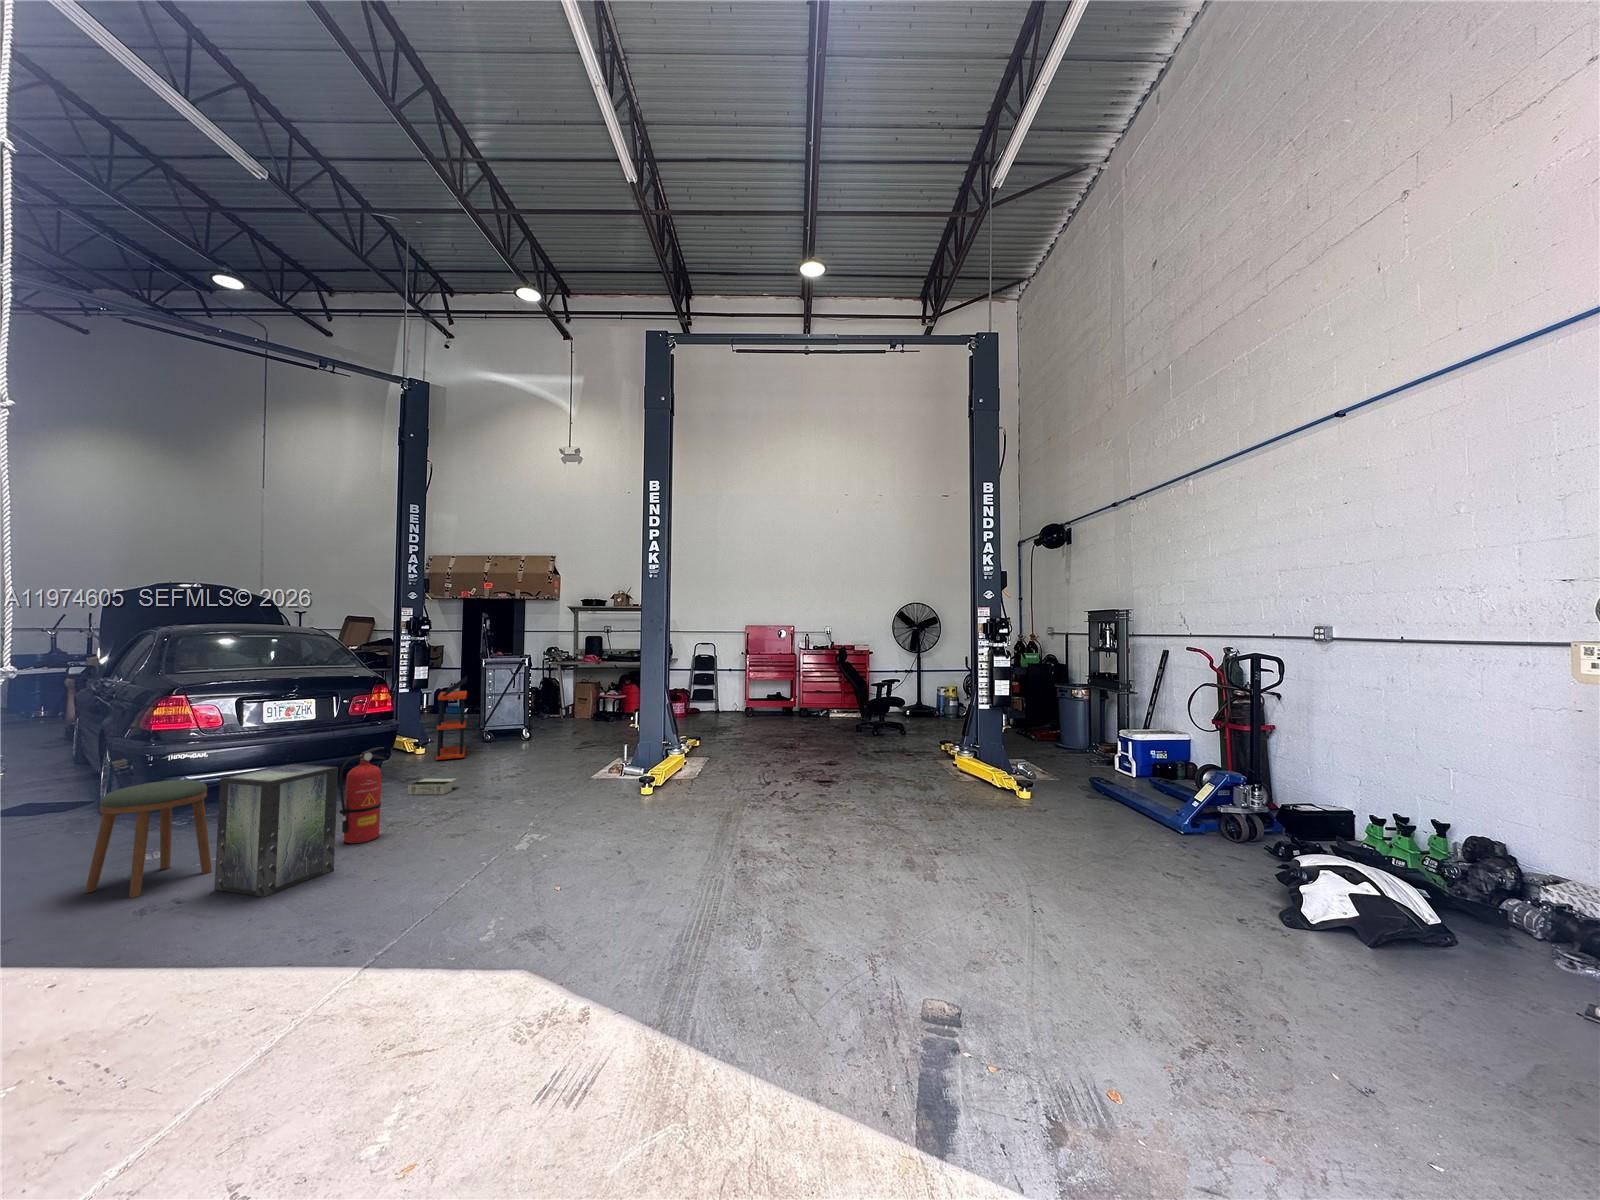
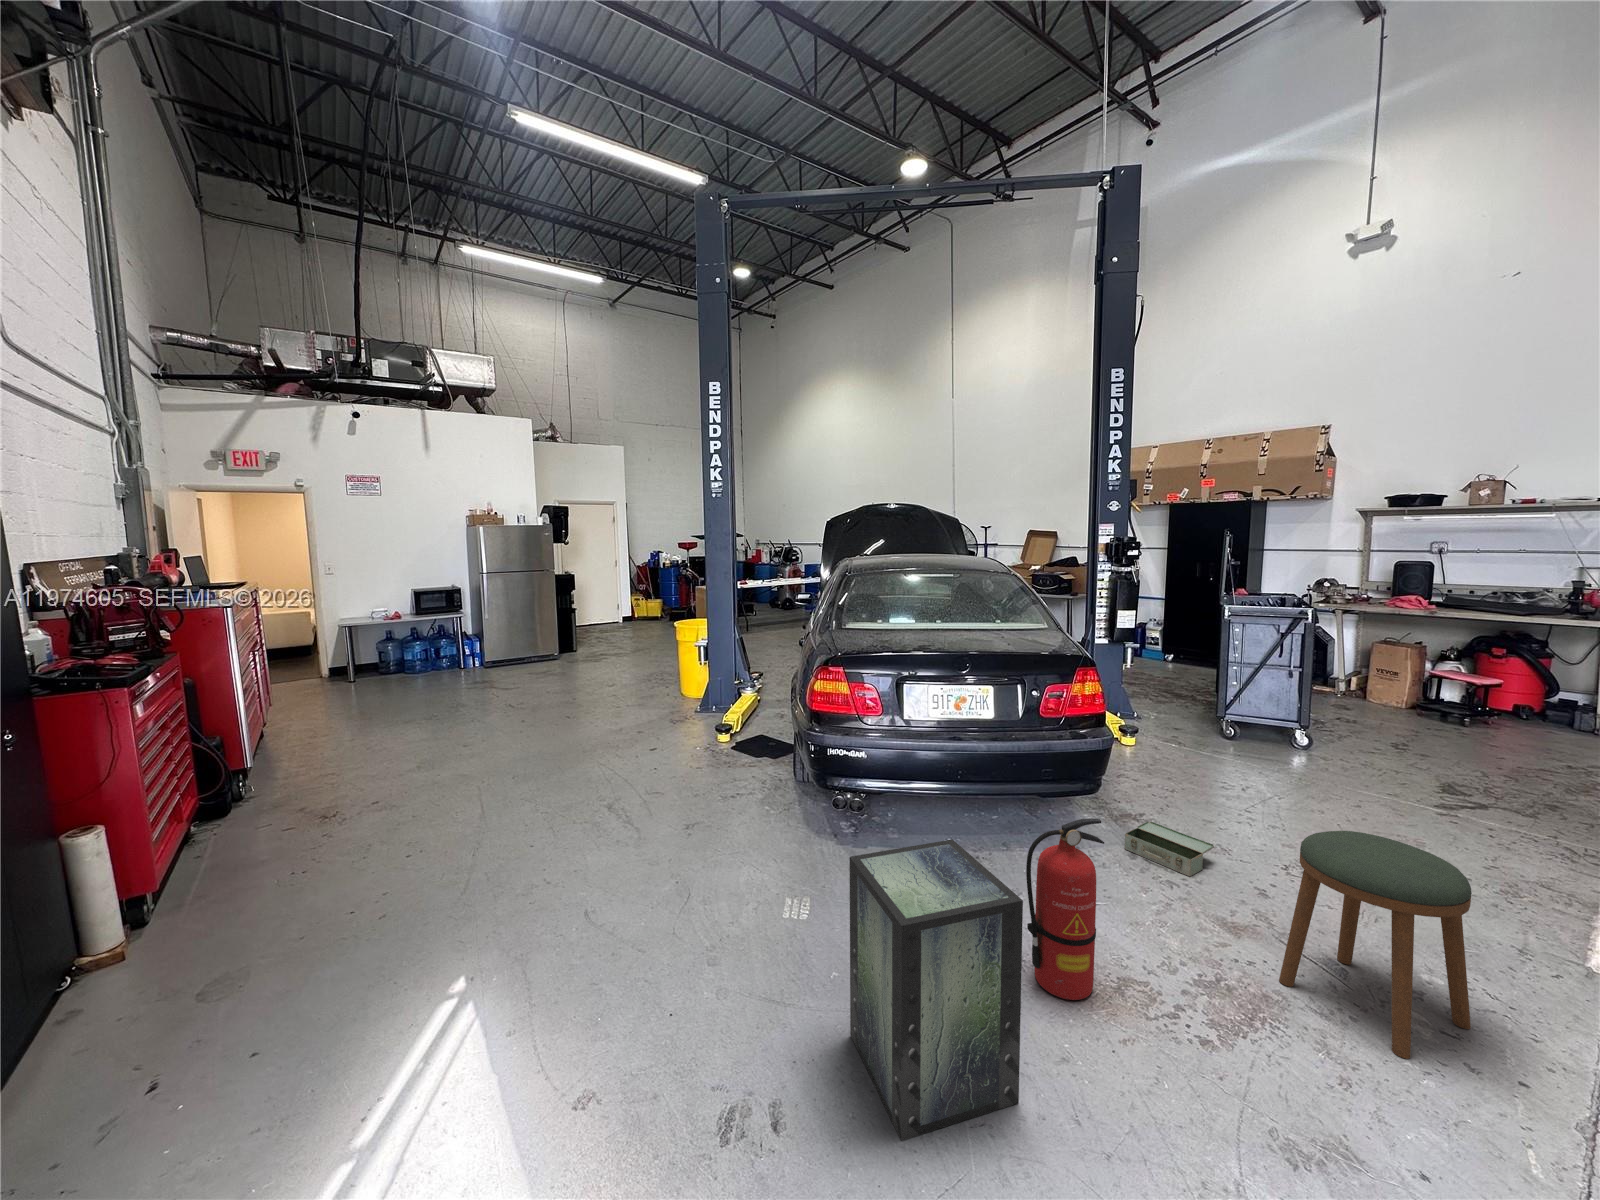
shelving unit: present [436,676,467,760] -> none [1151,631,1203,768]
stool: present [85,780,212,898] -> present [1279,831,1472,1059]

